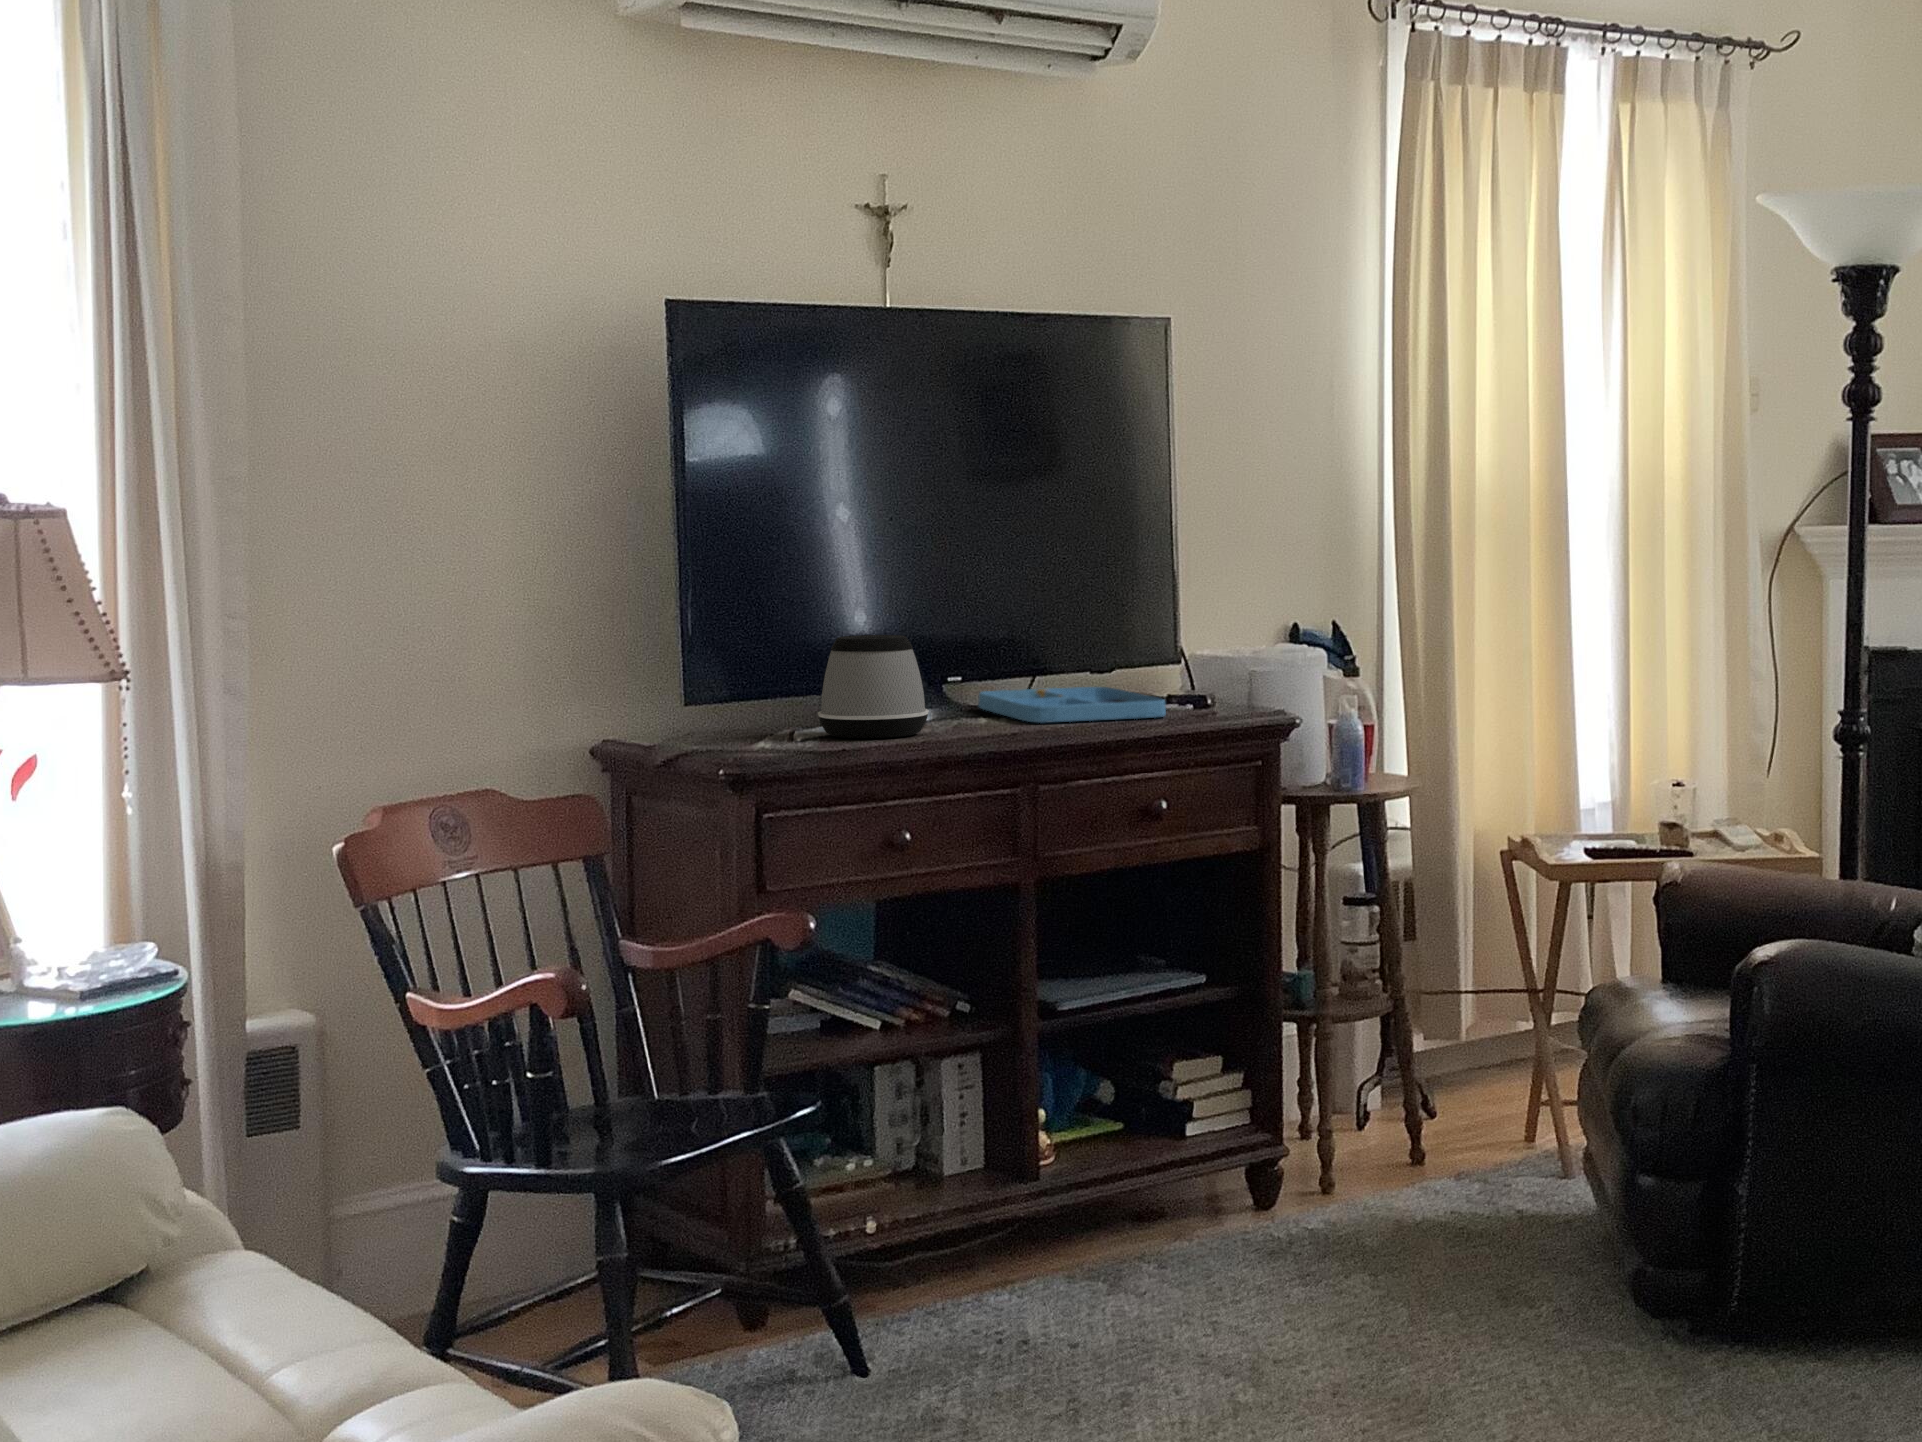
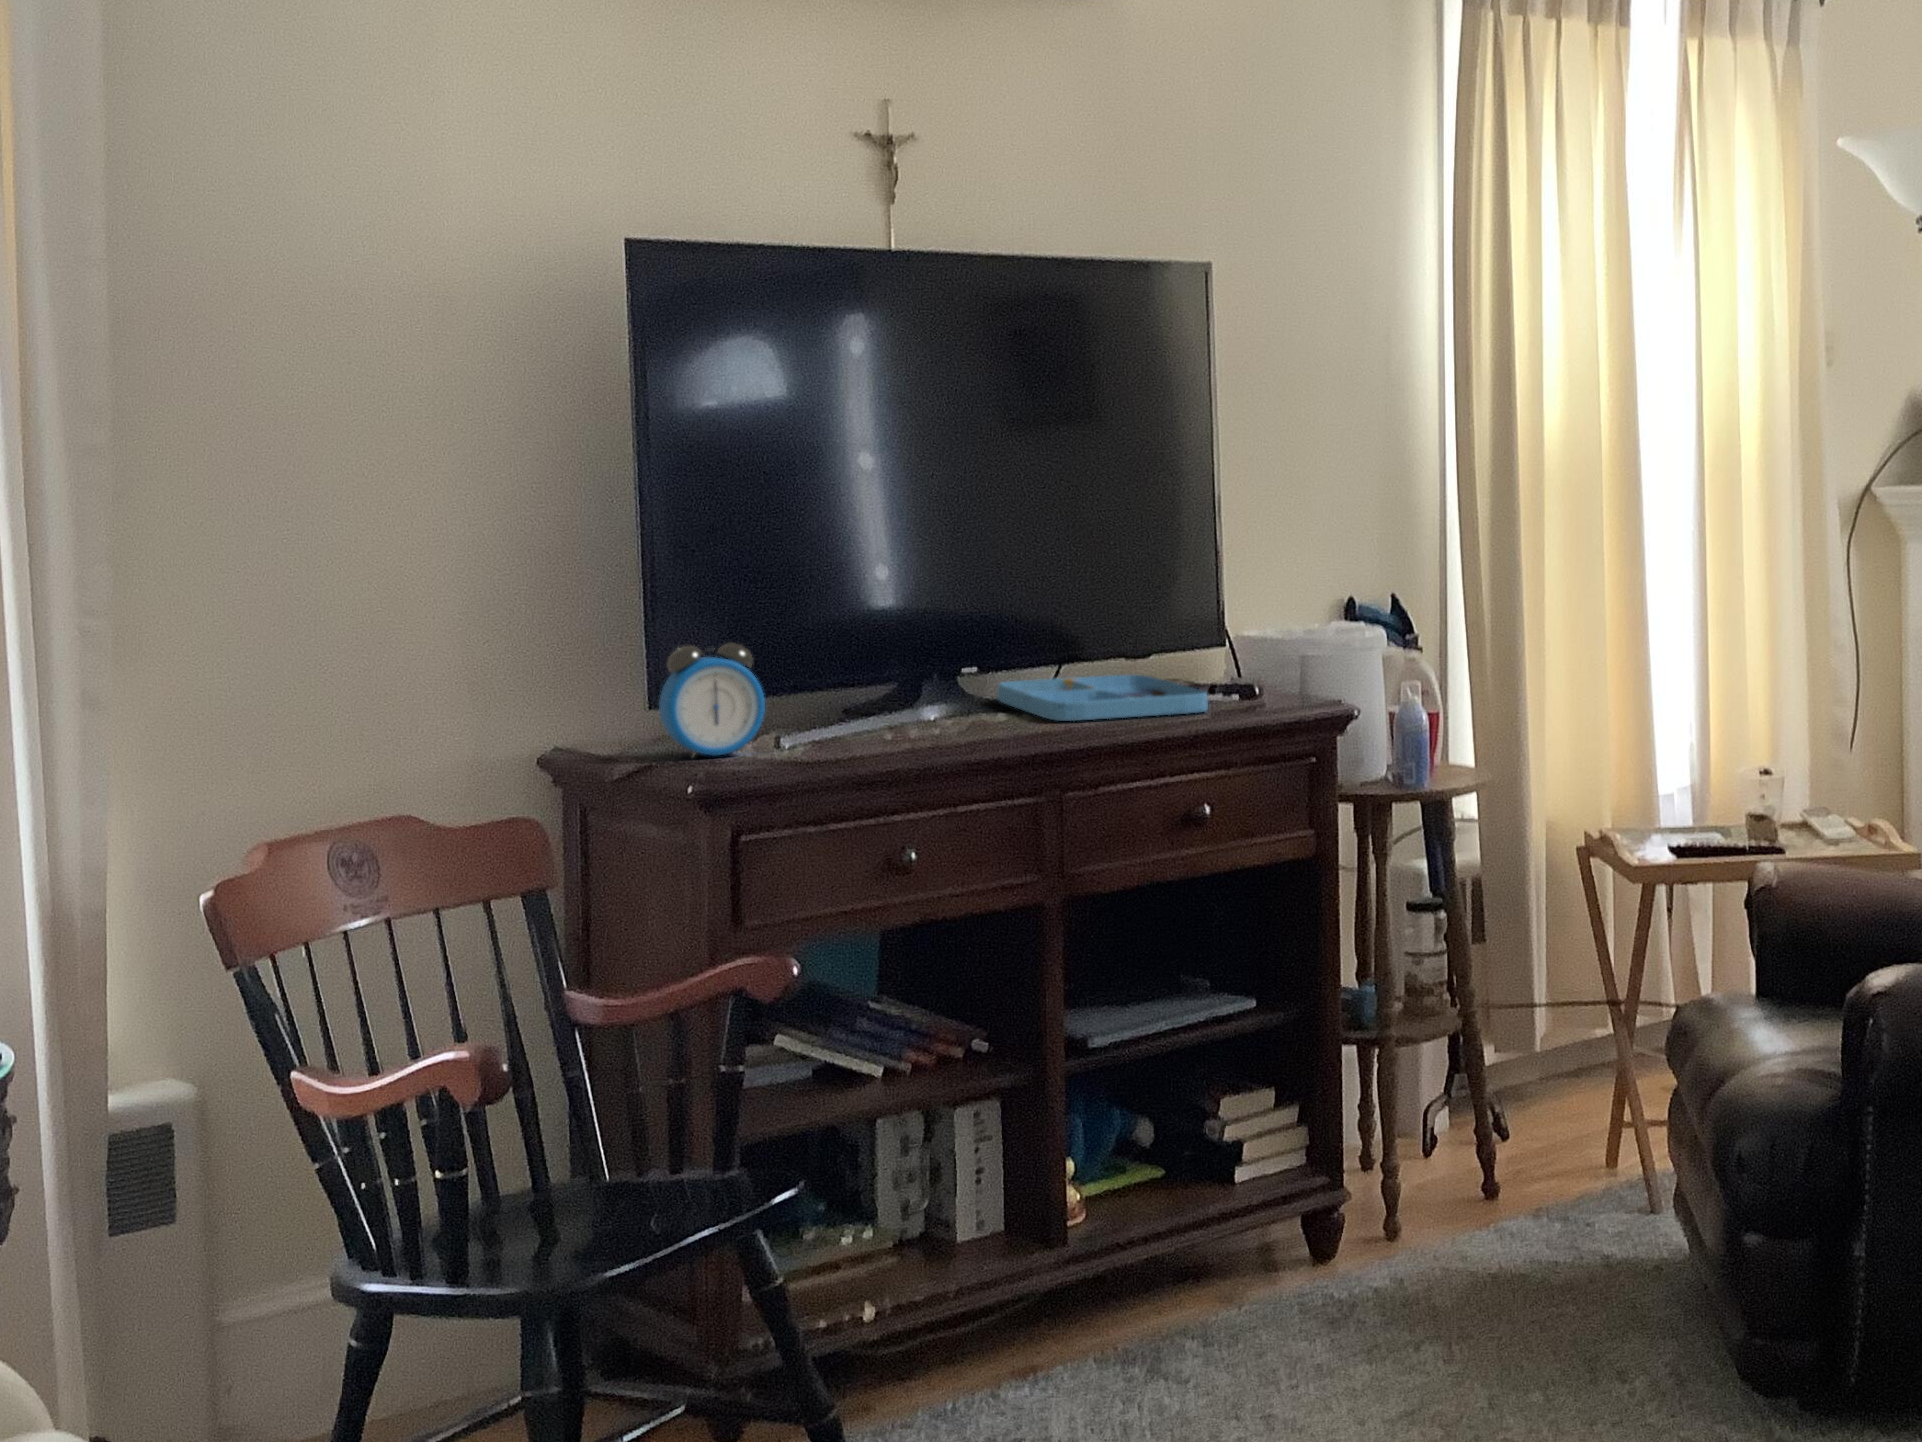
speaker: present [818,635,929,738] -> none [806,624,935,744]
alarm clock: none [695,649,785,747] -> present [659,644,765,757]

